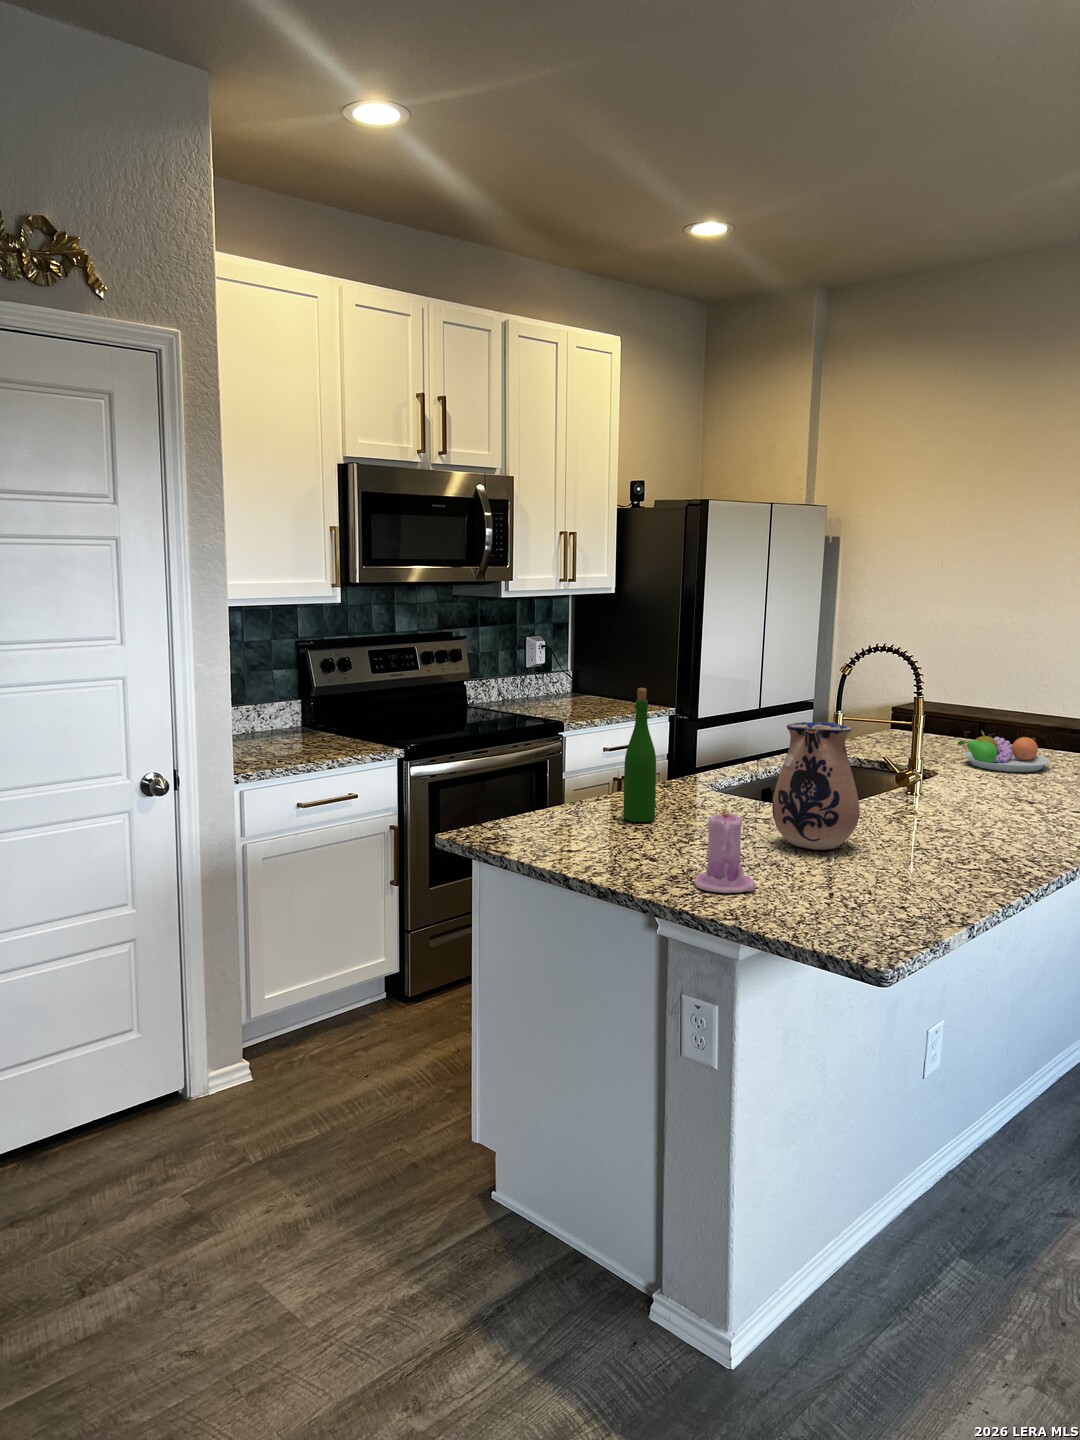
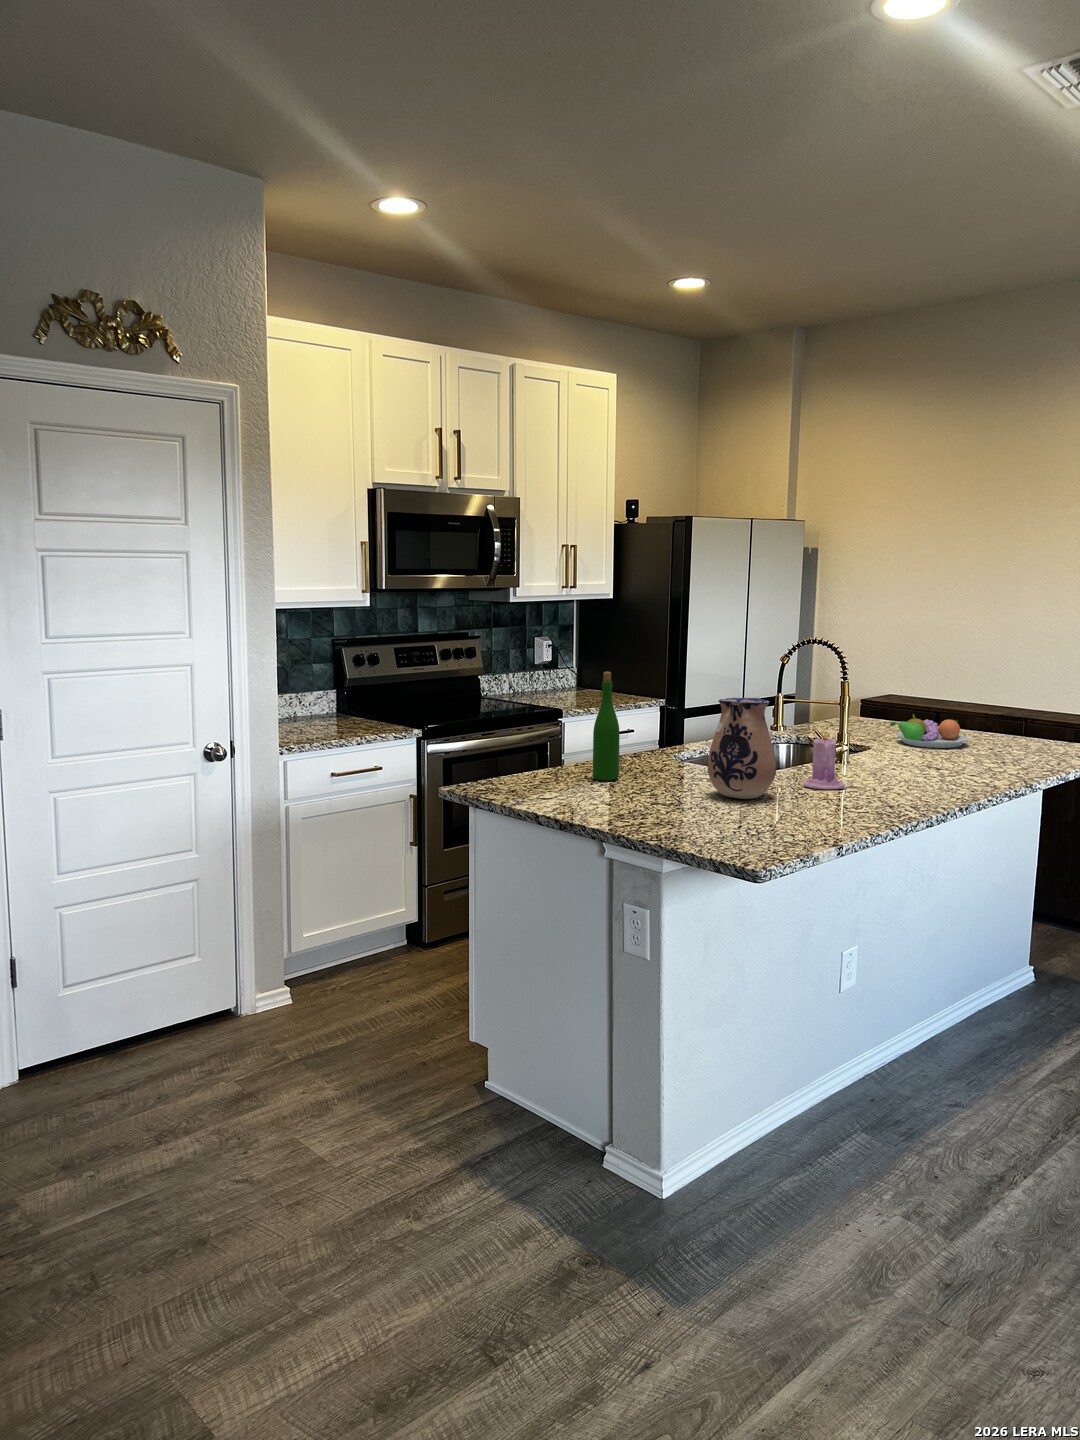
candle: present [694,806,755,893] -> present [804,732,845,789]

